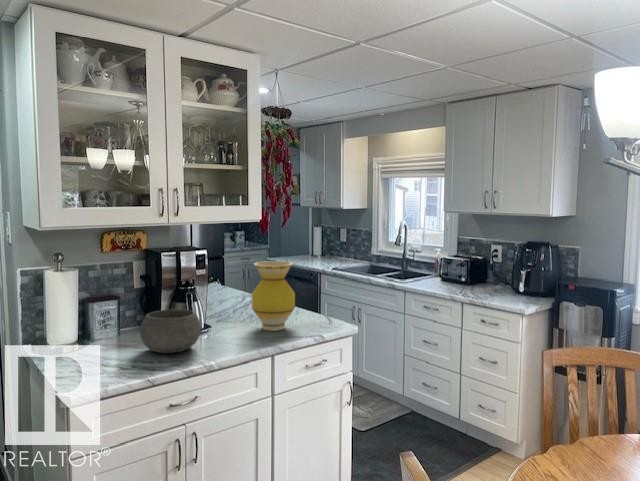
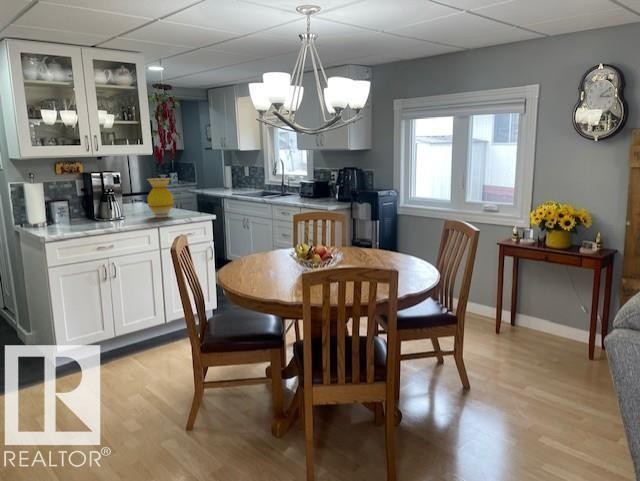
bowl: present [140,309,201,353] -> none [80,204,114,225]

